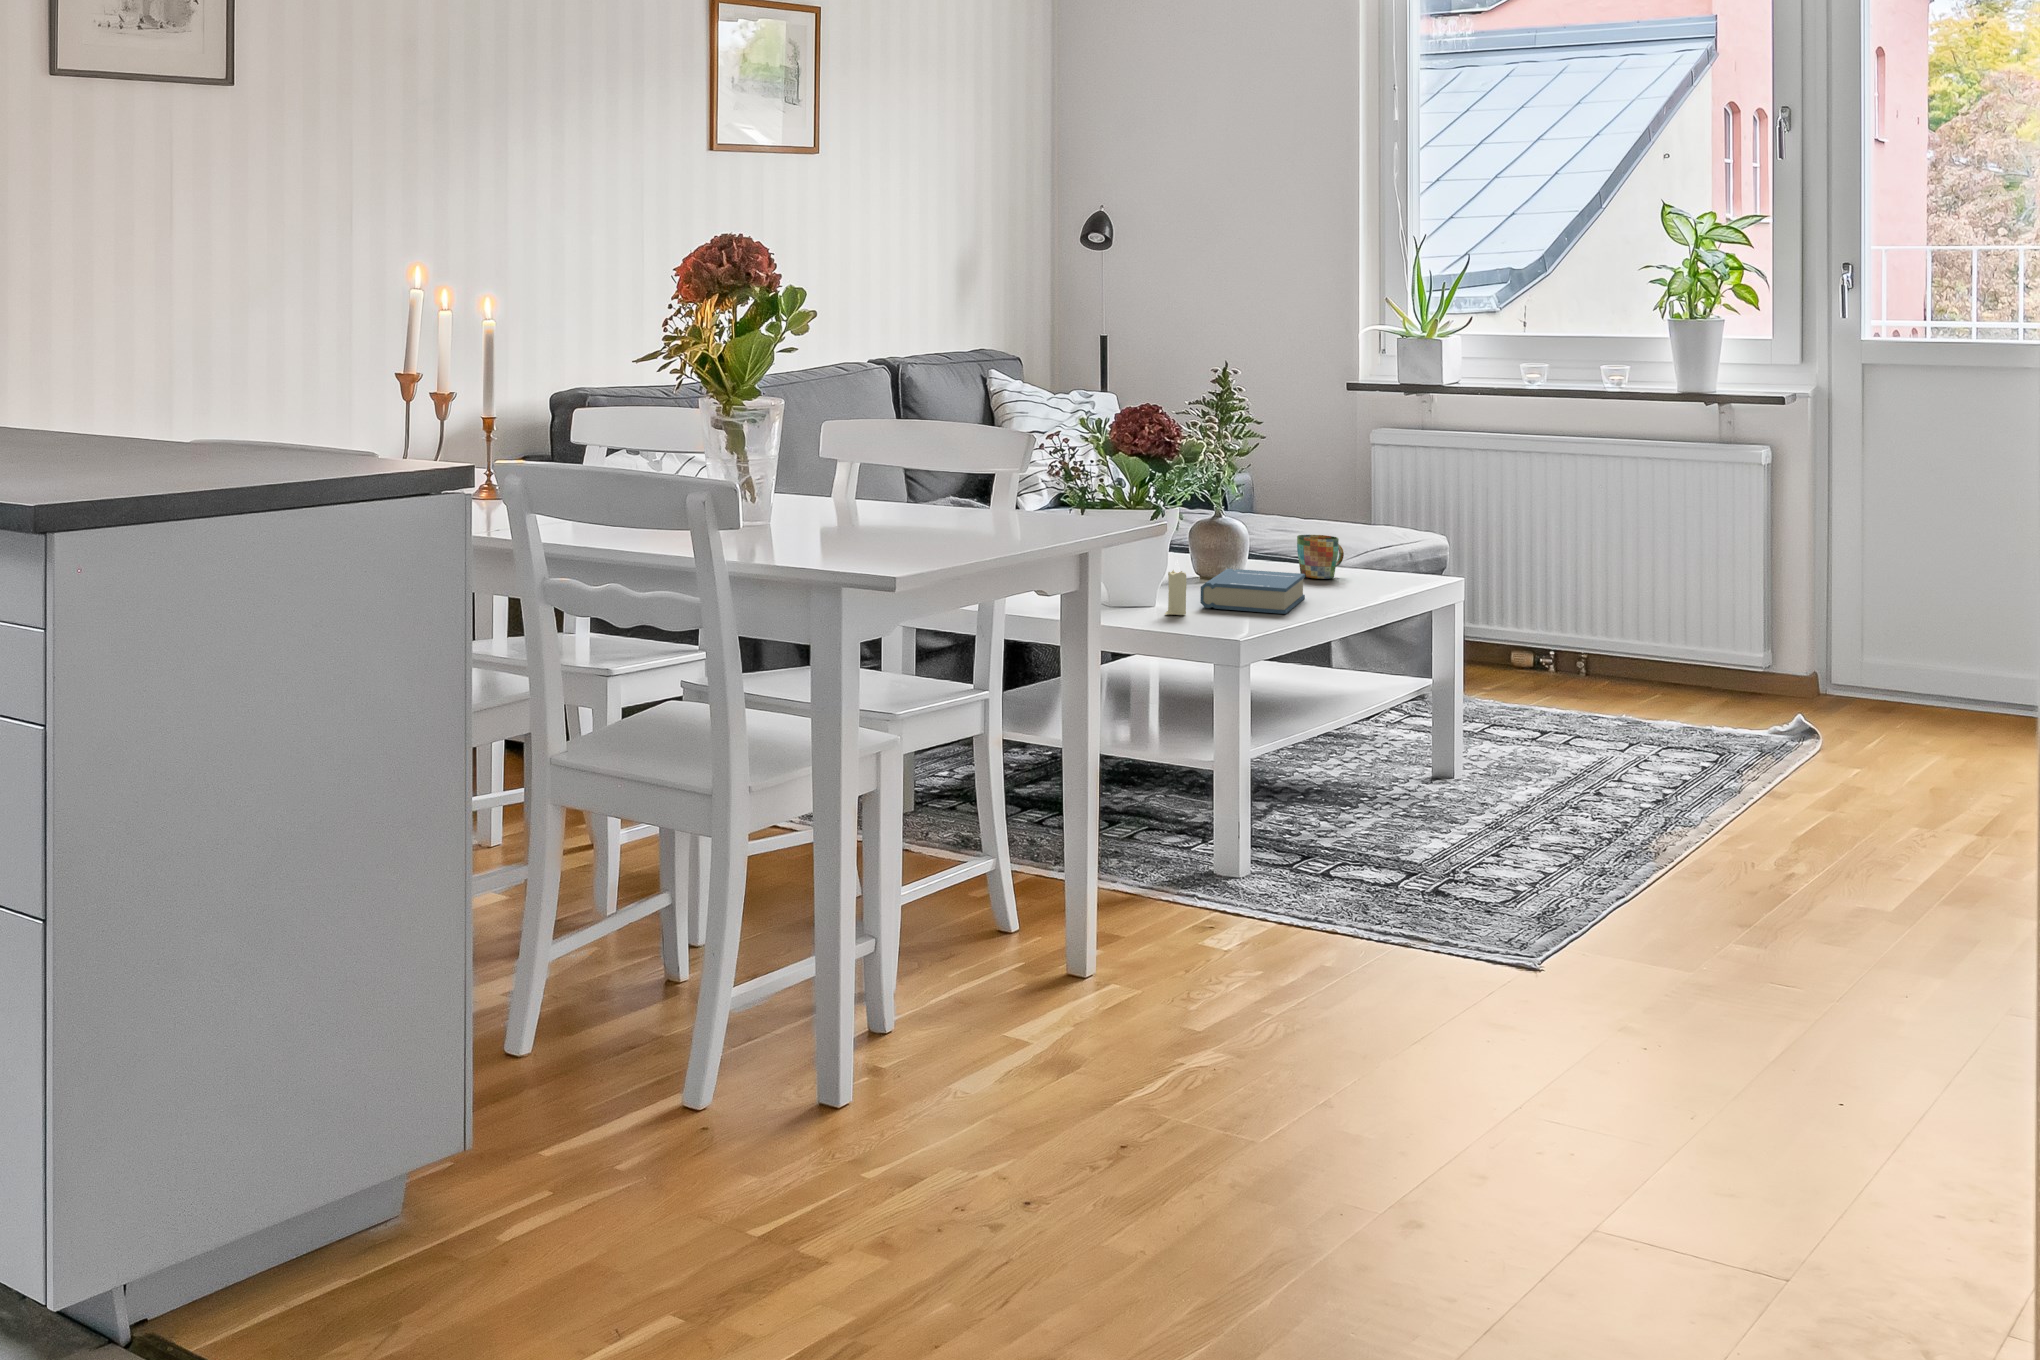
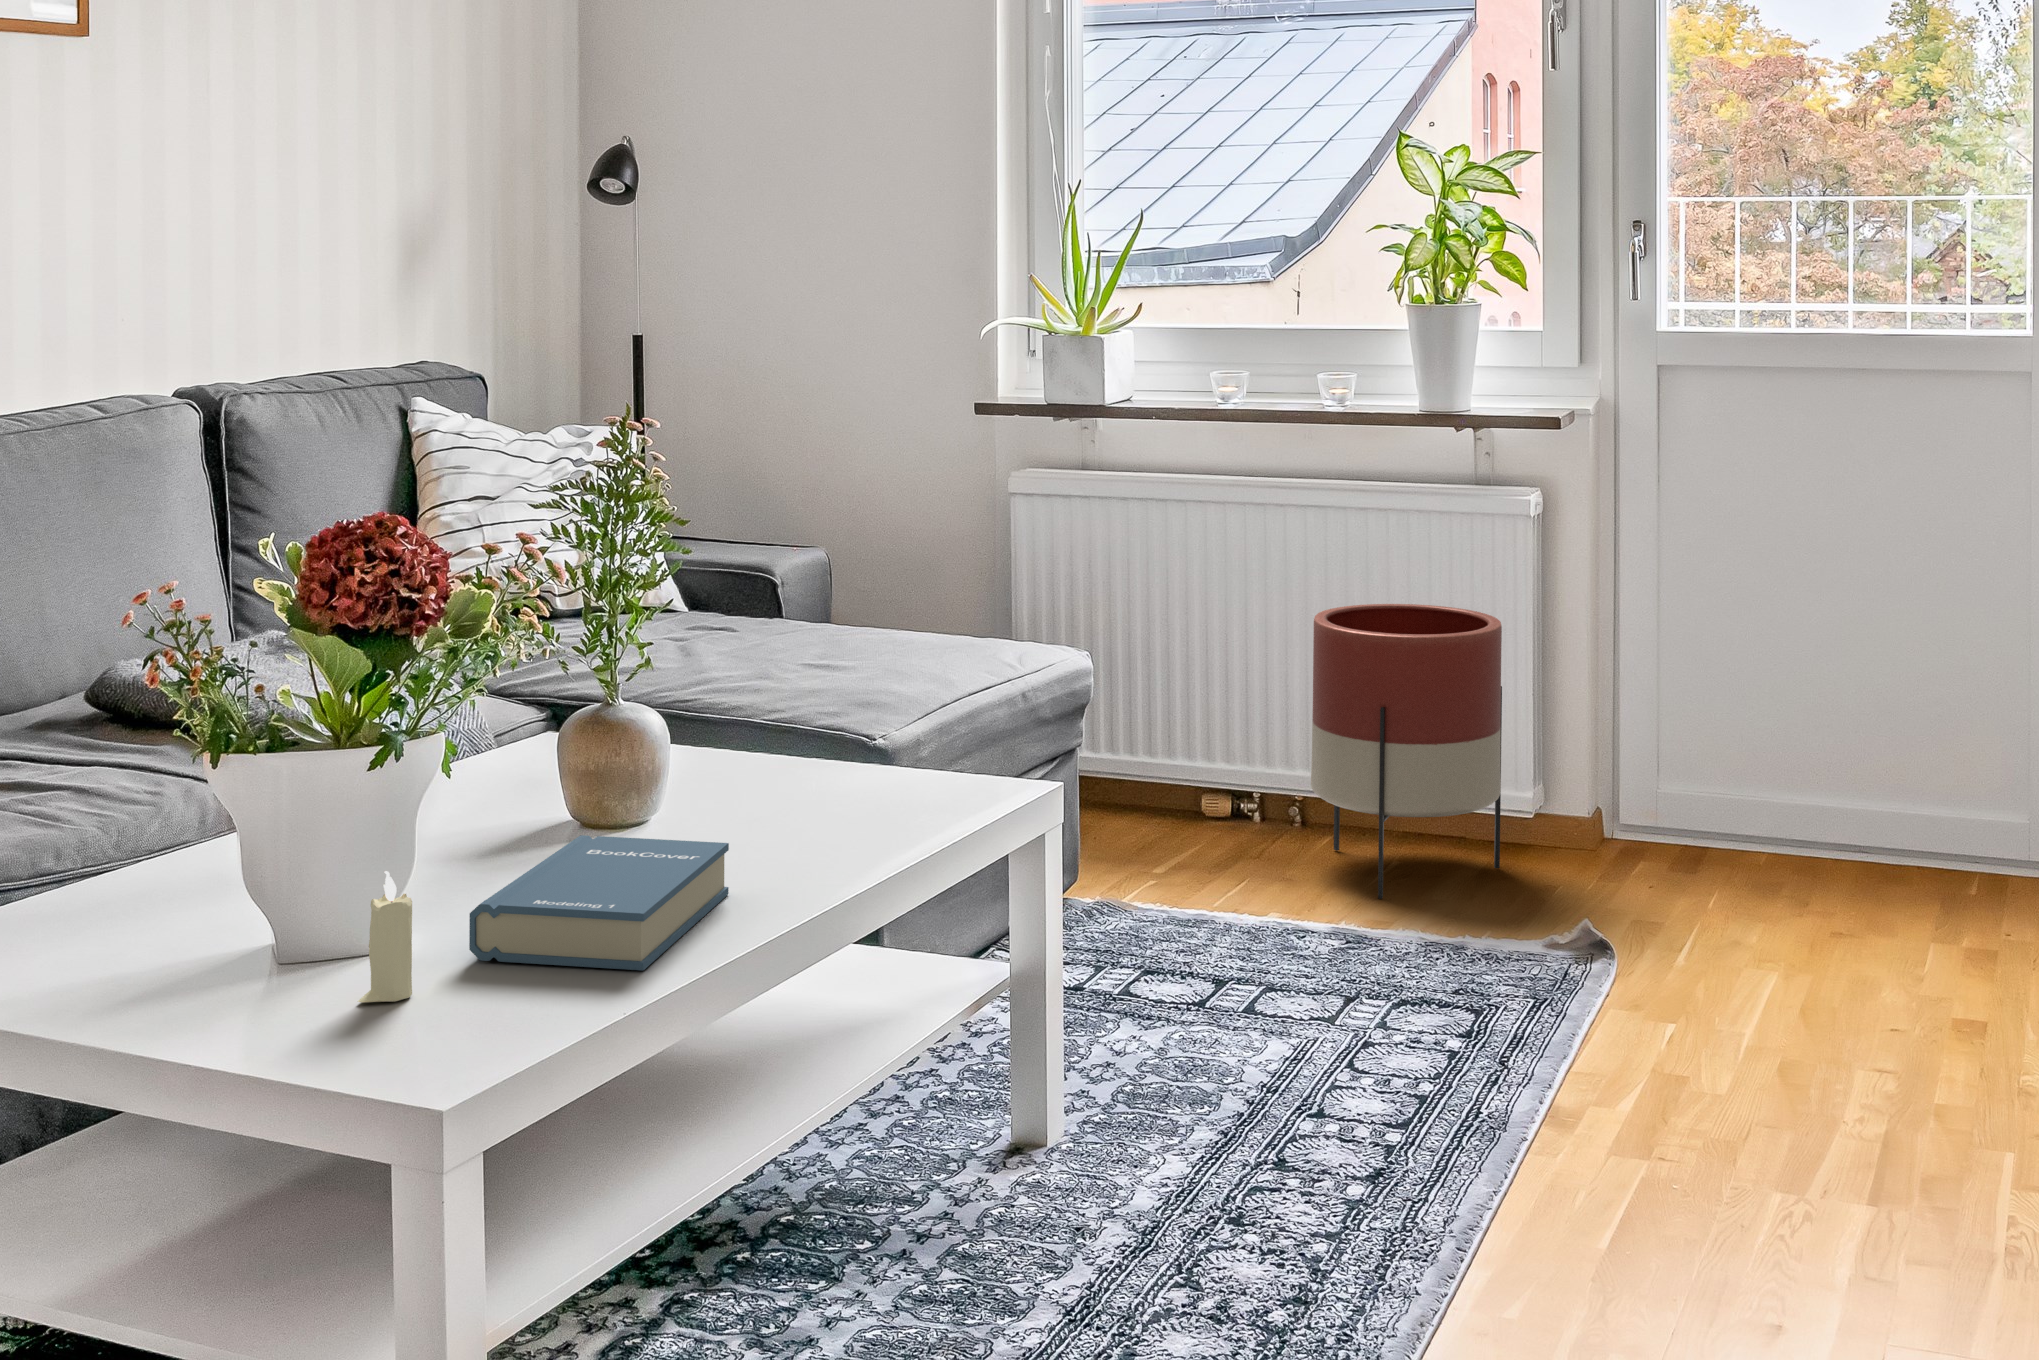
planter: none [1597,520,1739,703] -> present [1311,604,1502,899]
mug: present [1297,535,1344,579] -> none [763,724,852,816]

